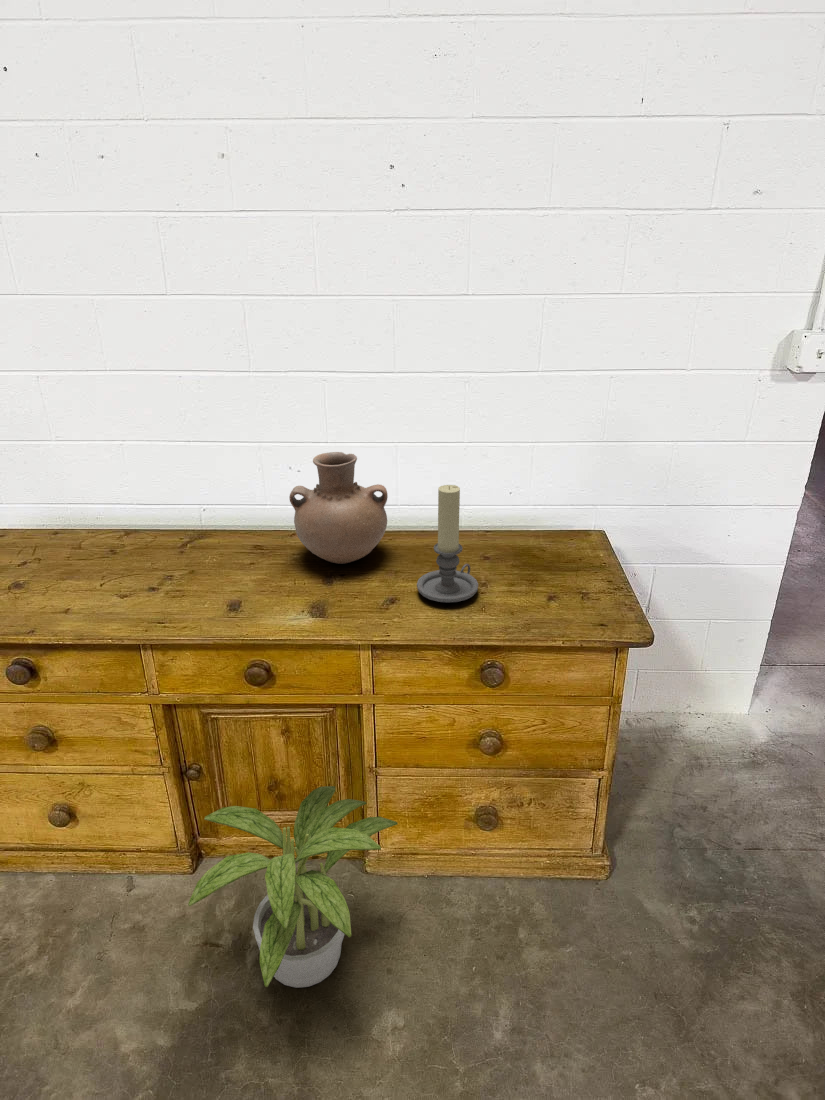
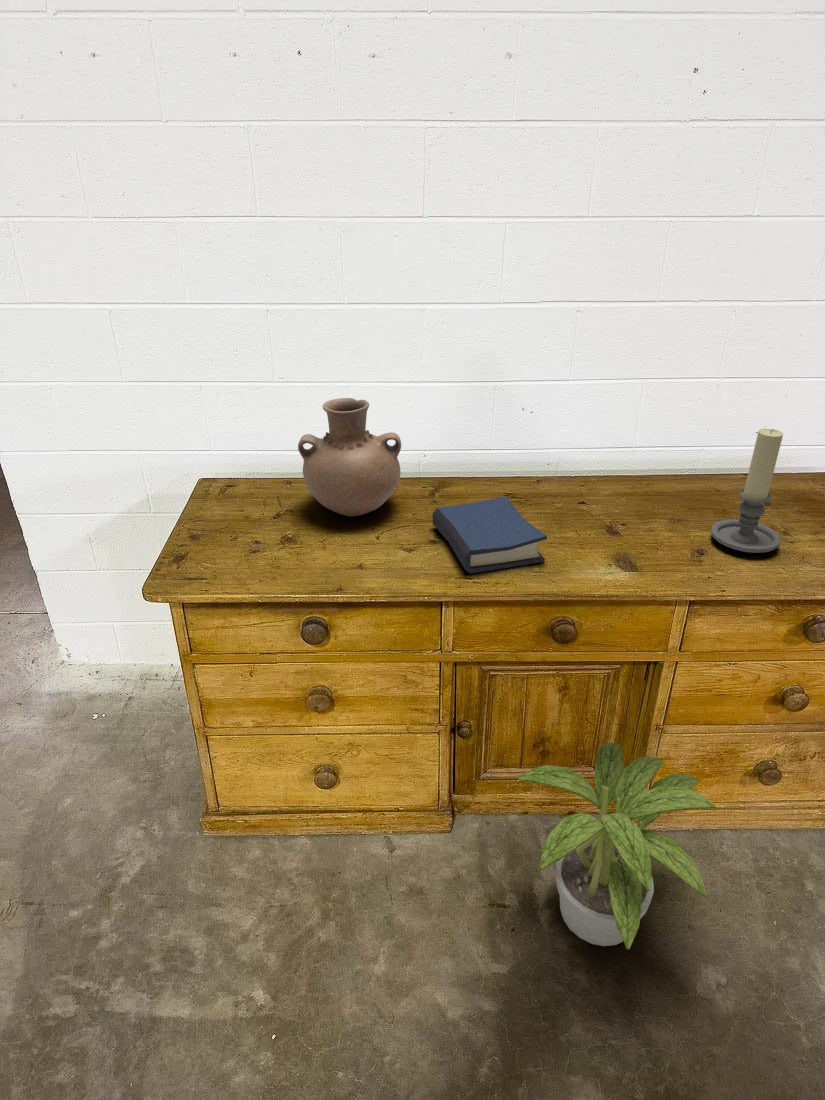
vase: present [289,452,388,564] -> present [298,398,401,516]
hardback book: none [158,546,245,620] -> present [433,496,547,574]

